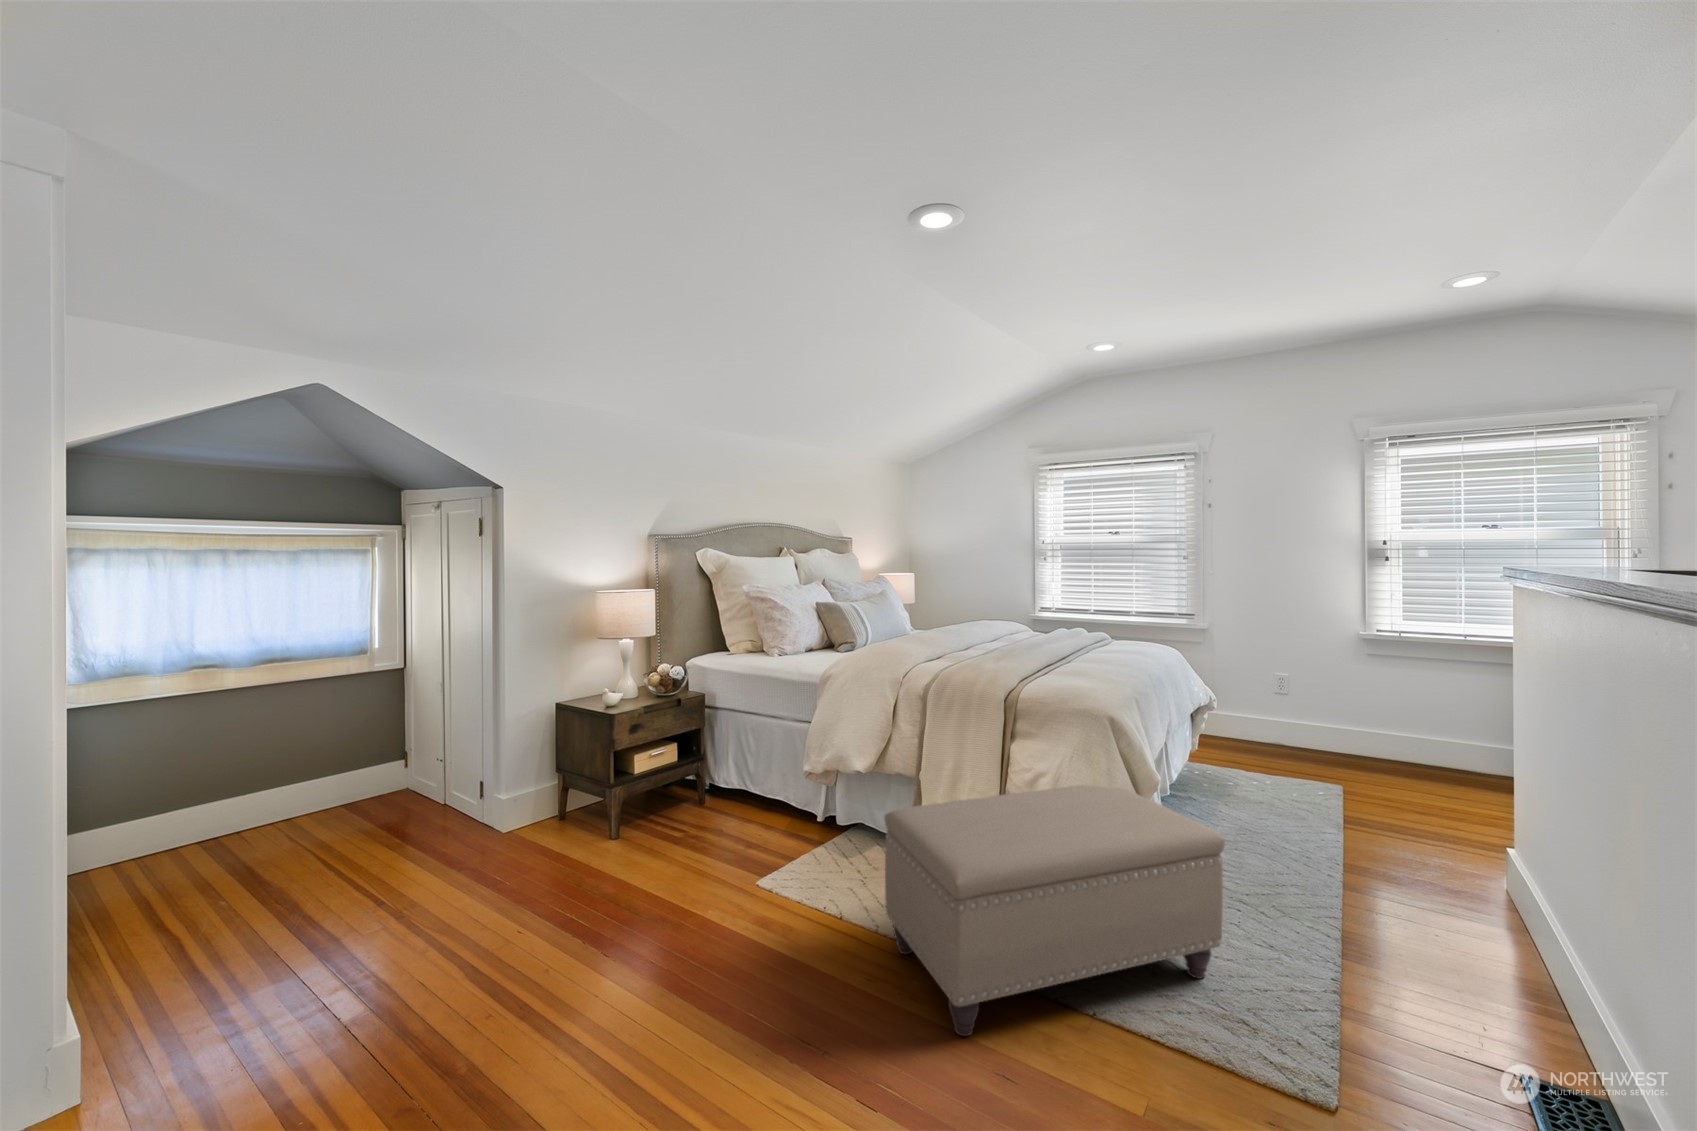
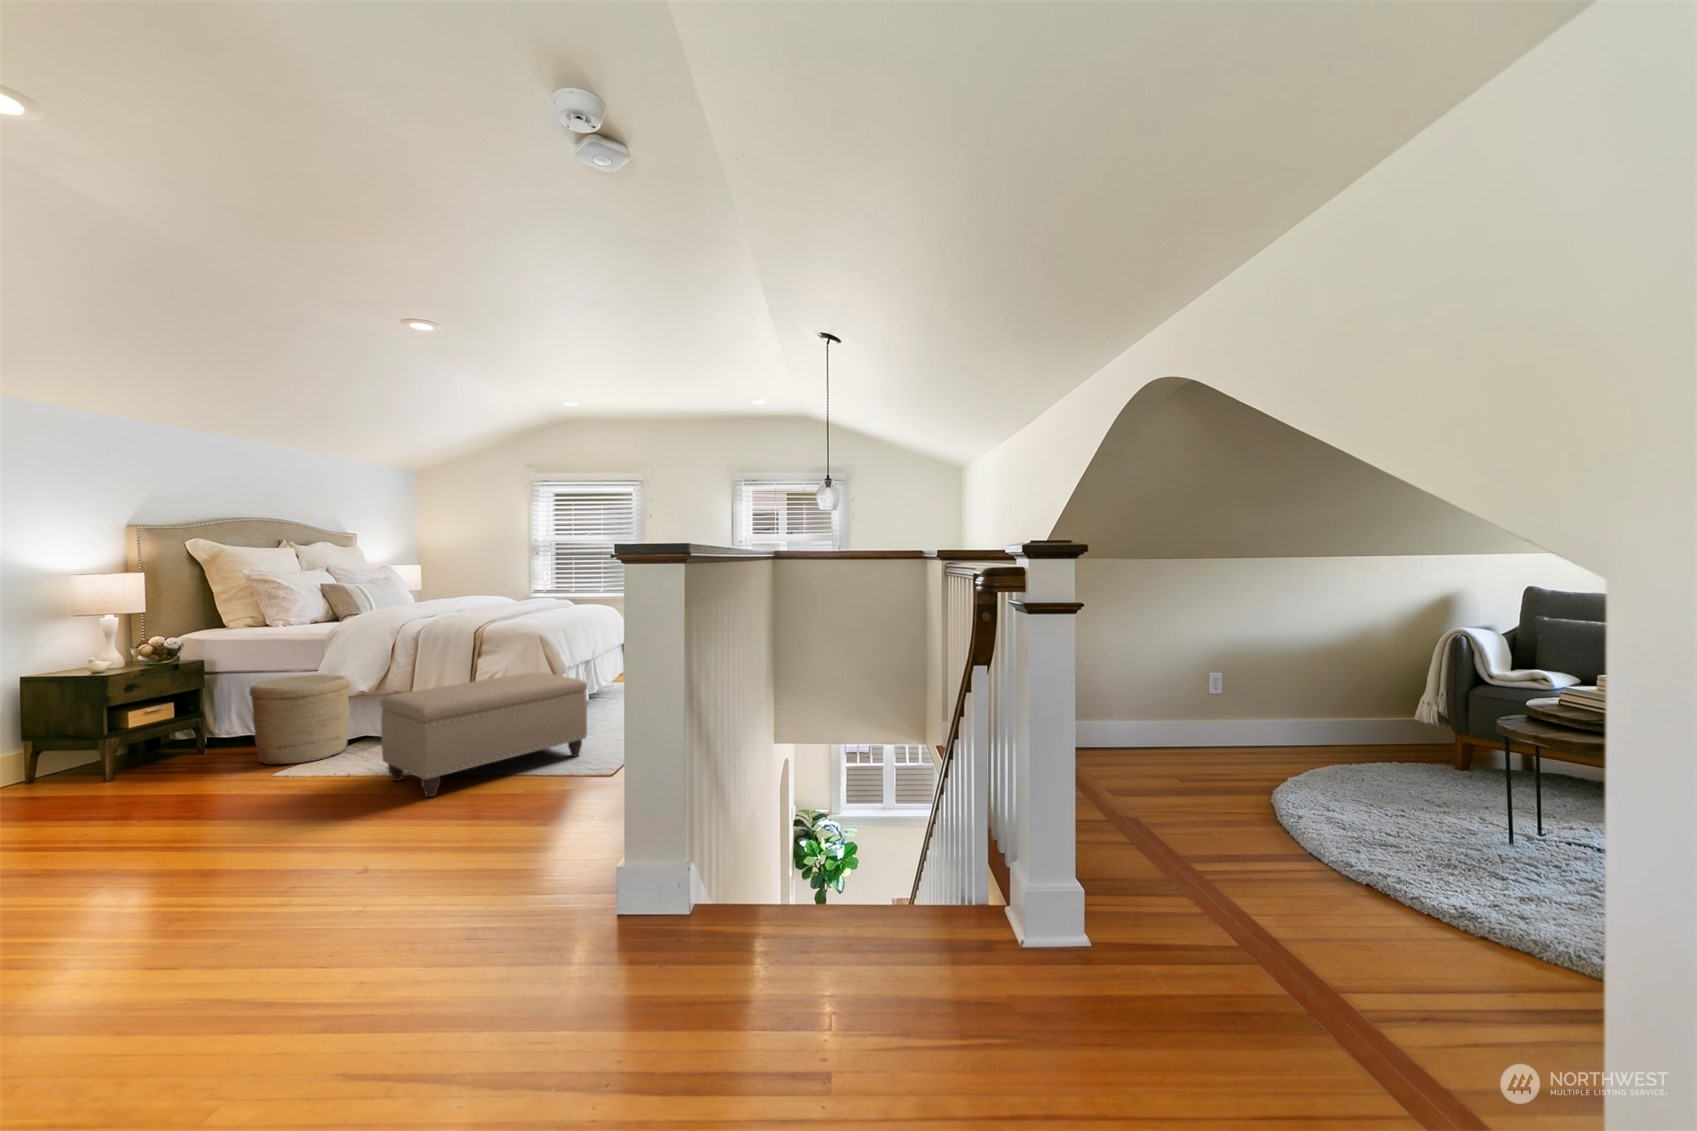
woven basket: none [738,730,844,860] -> present [250,675,350,765]

